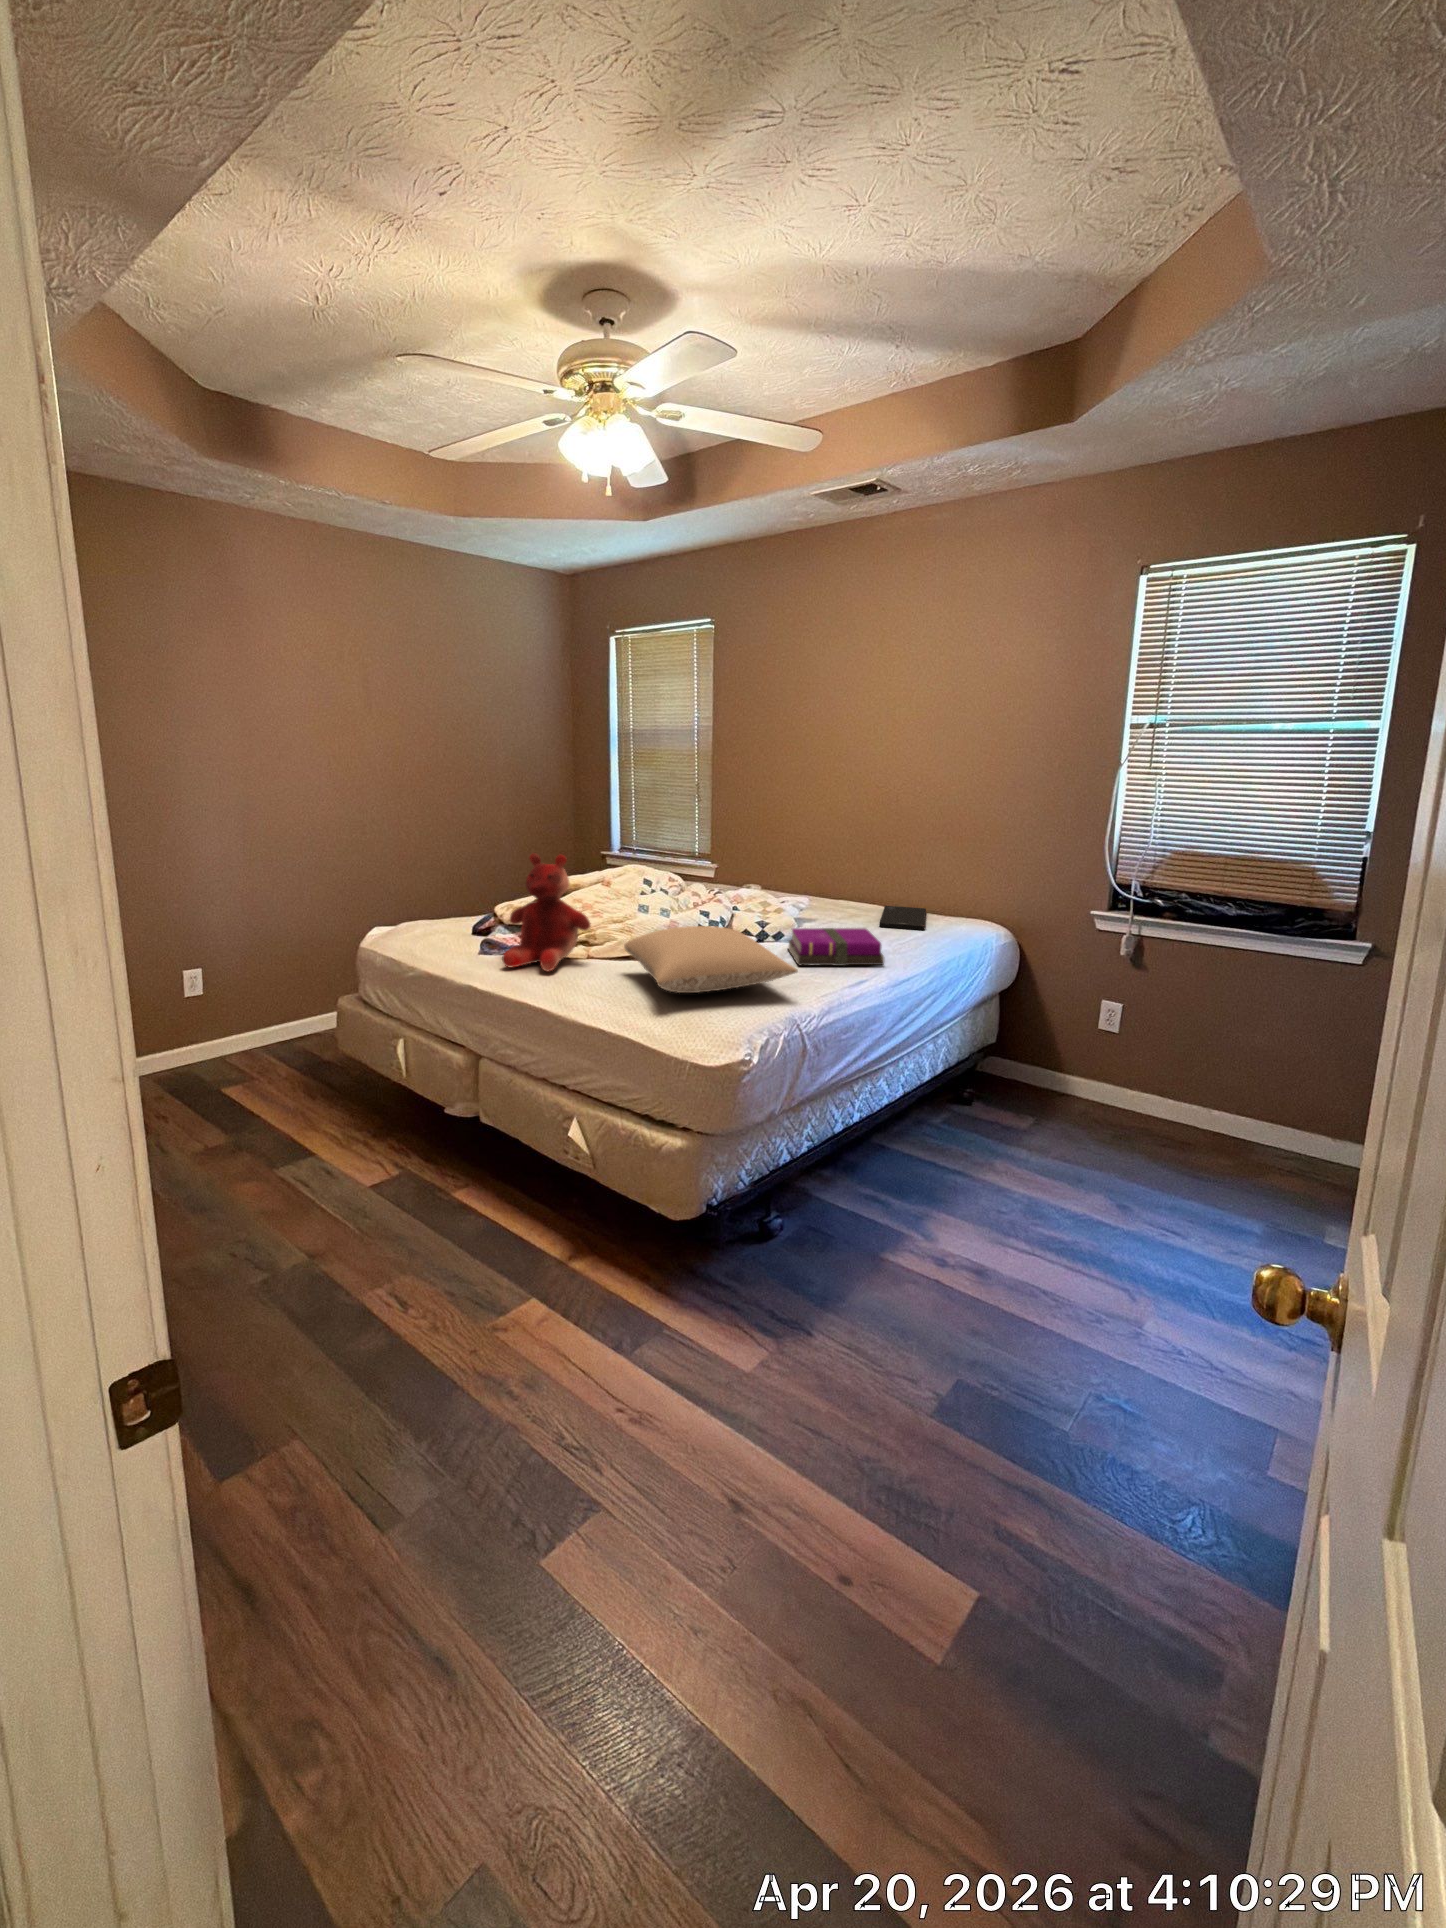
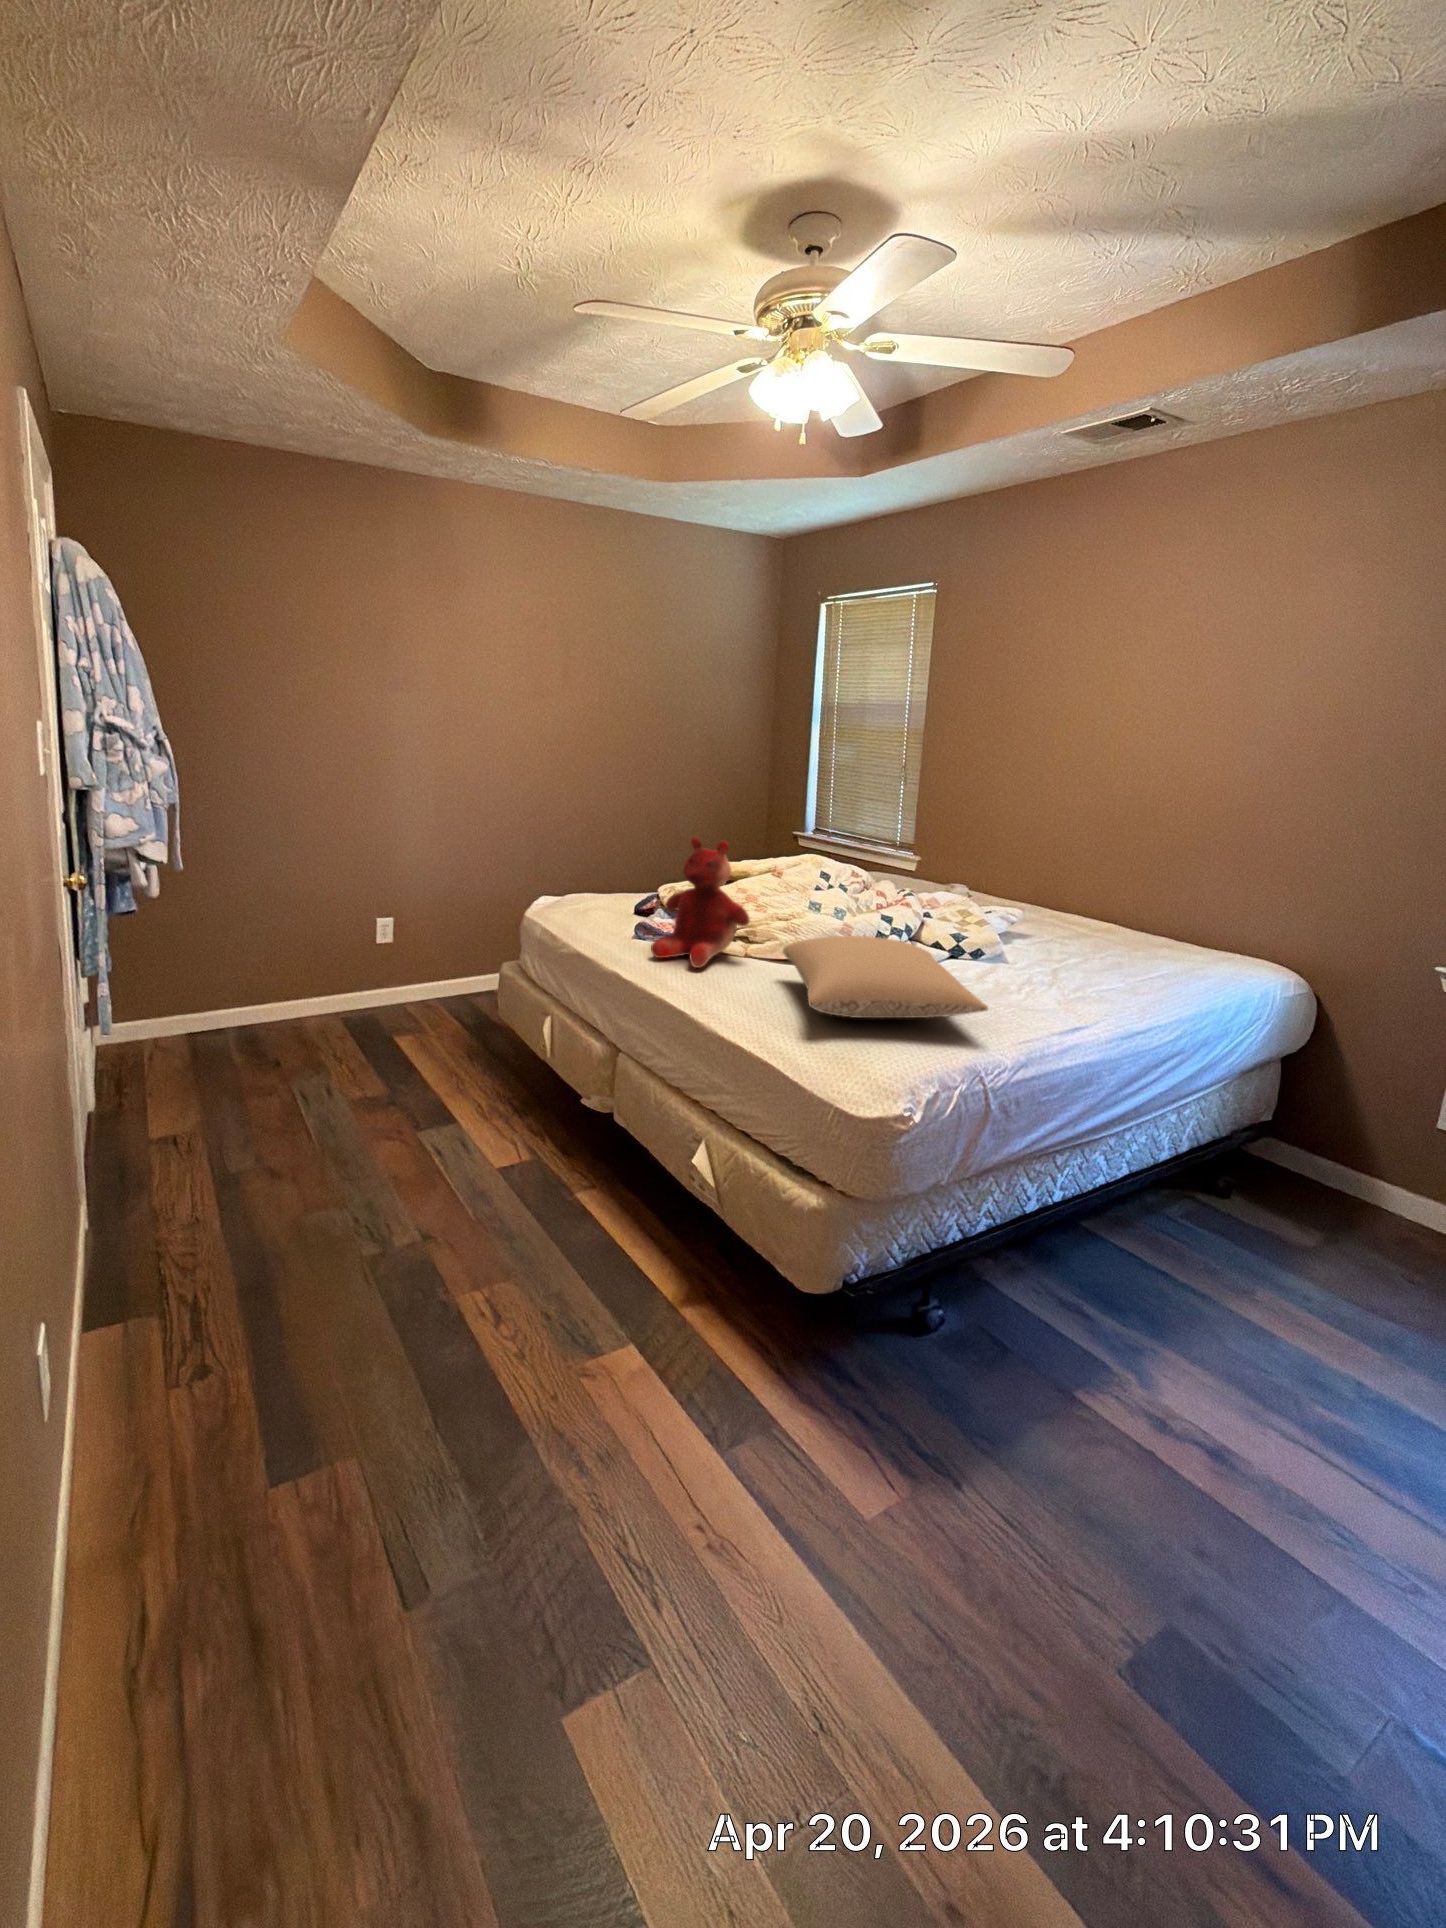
smartphone: present [879,906,926,930] -> none [1112,927,1181,965]
notebook: present [788,928,884,966] -> none [985,948,1113,1009]

